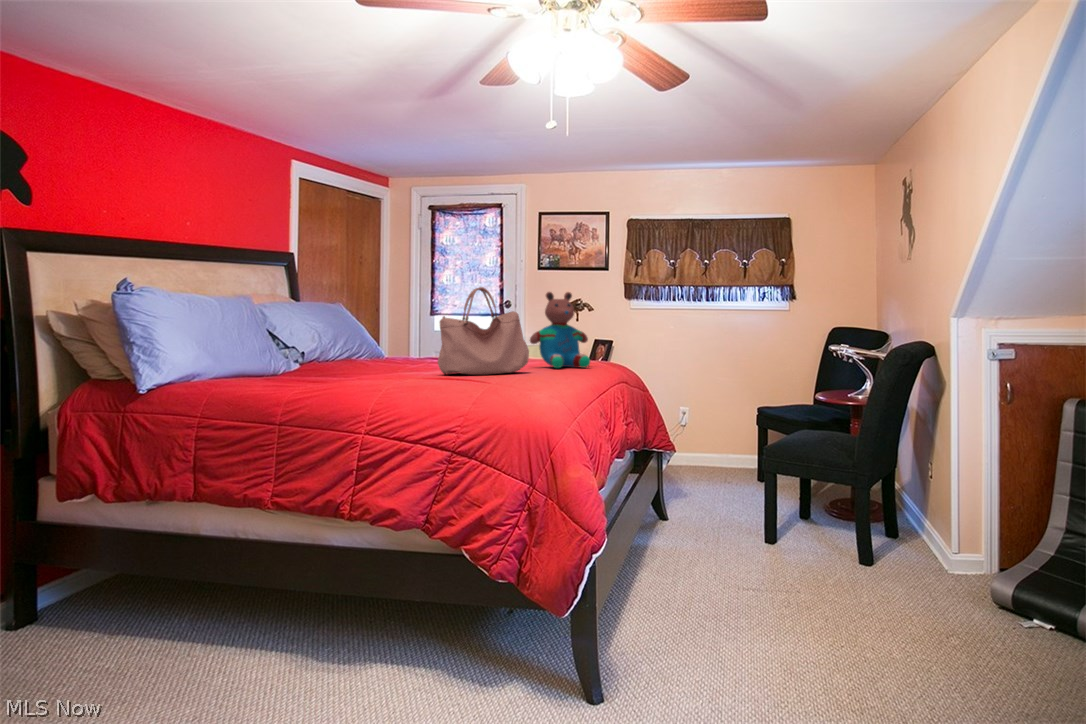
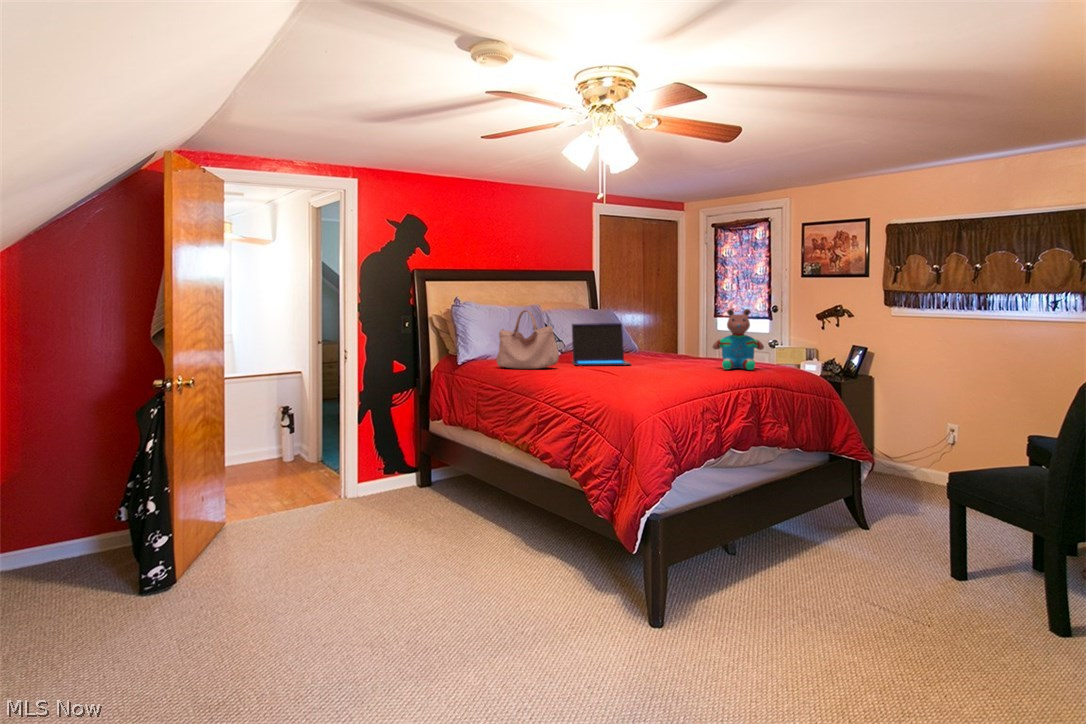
handbag: present [438,287,529,375] -> present [496,310,559,369]
laptop: none [317,313,423,374] -> present [572,323,630,366]

